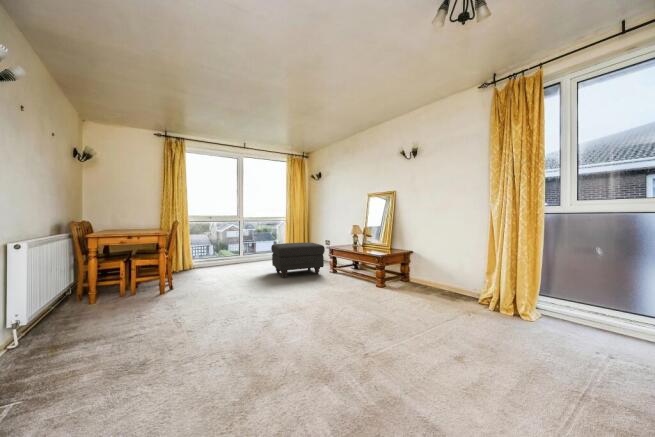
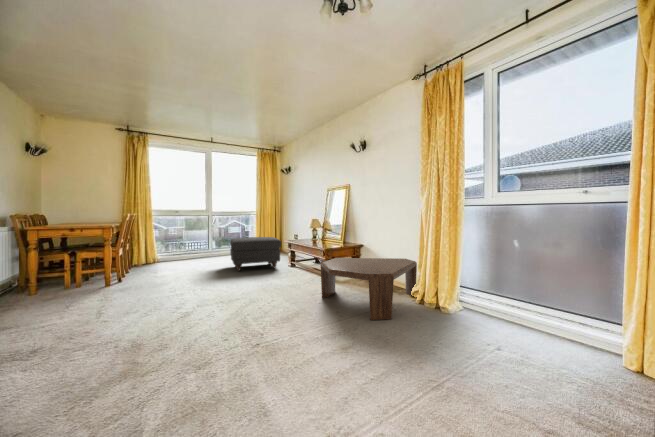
coffee table: none [391,265,485,330] -> present [321,258,417,320]

